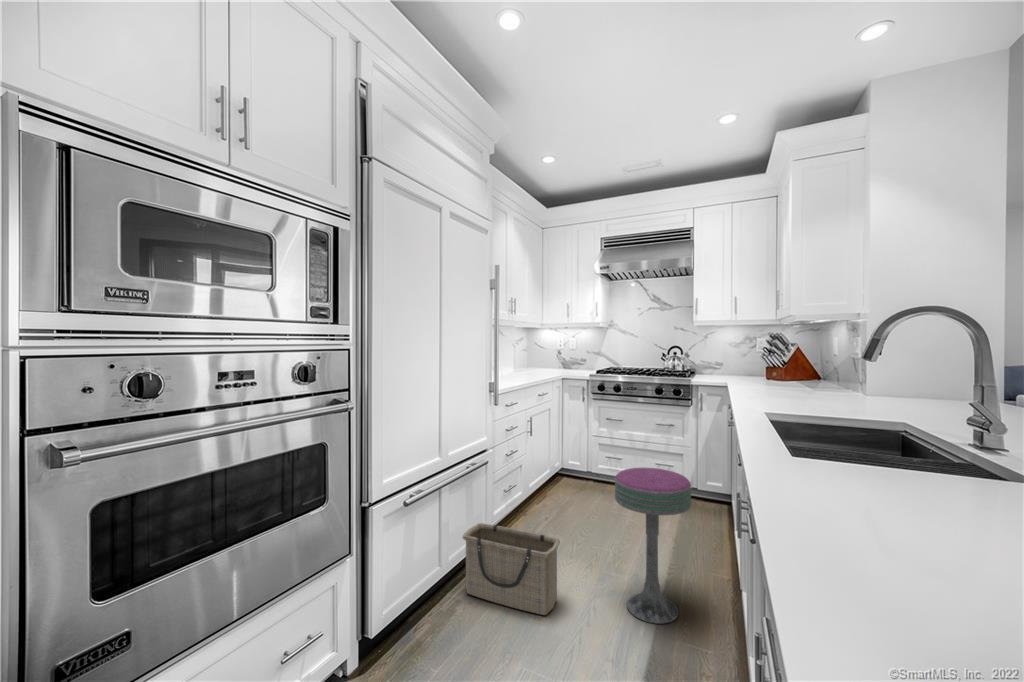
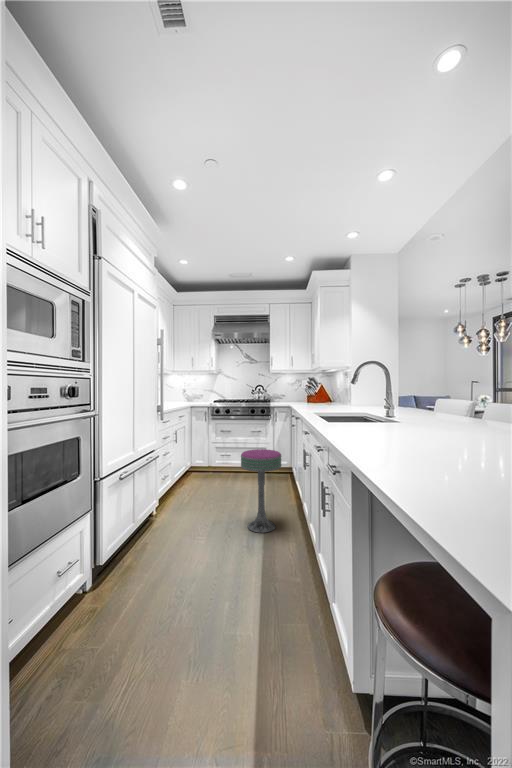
basket: present [463,523,560,615] -> none [148,494,210,540]

